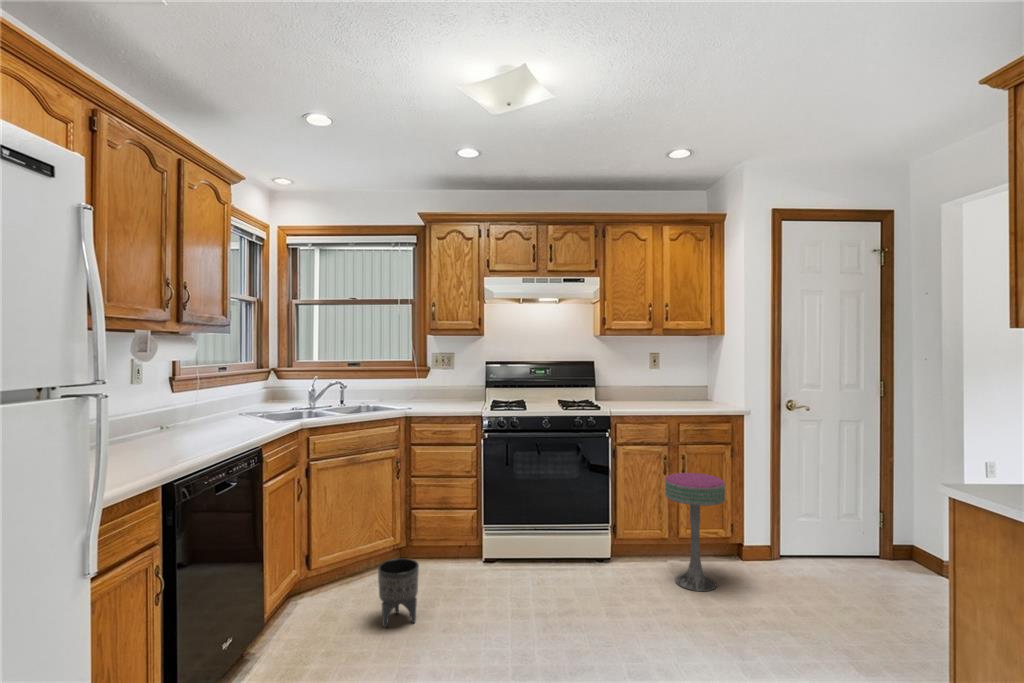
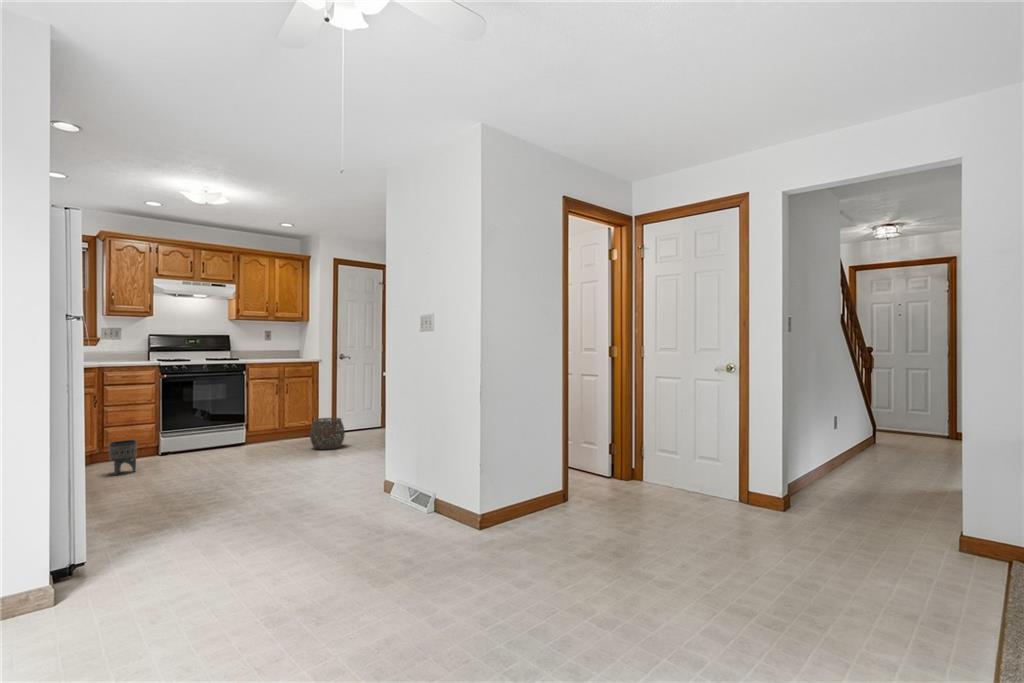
bar stool: present [665,473,725,591] -> none [278,390,309,445]
woven basket: none [728,559,813,653] -> present [310,418,345,449]

